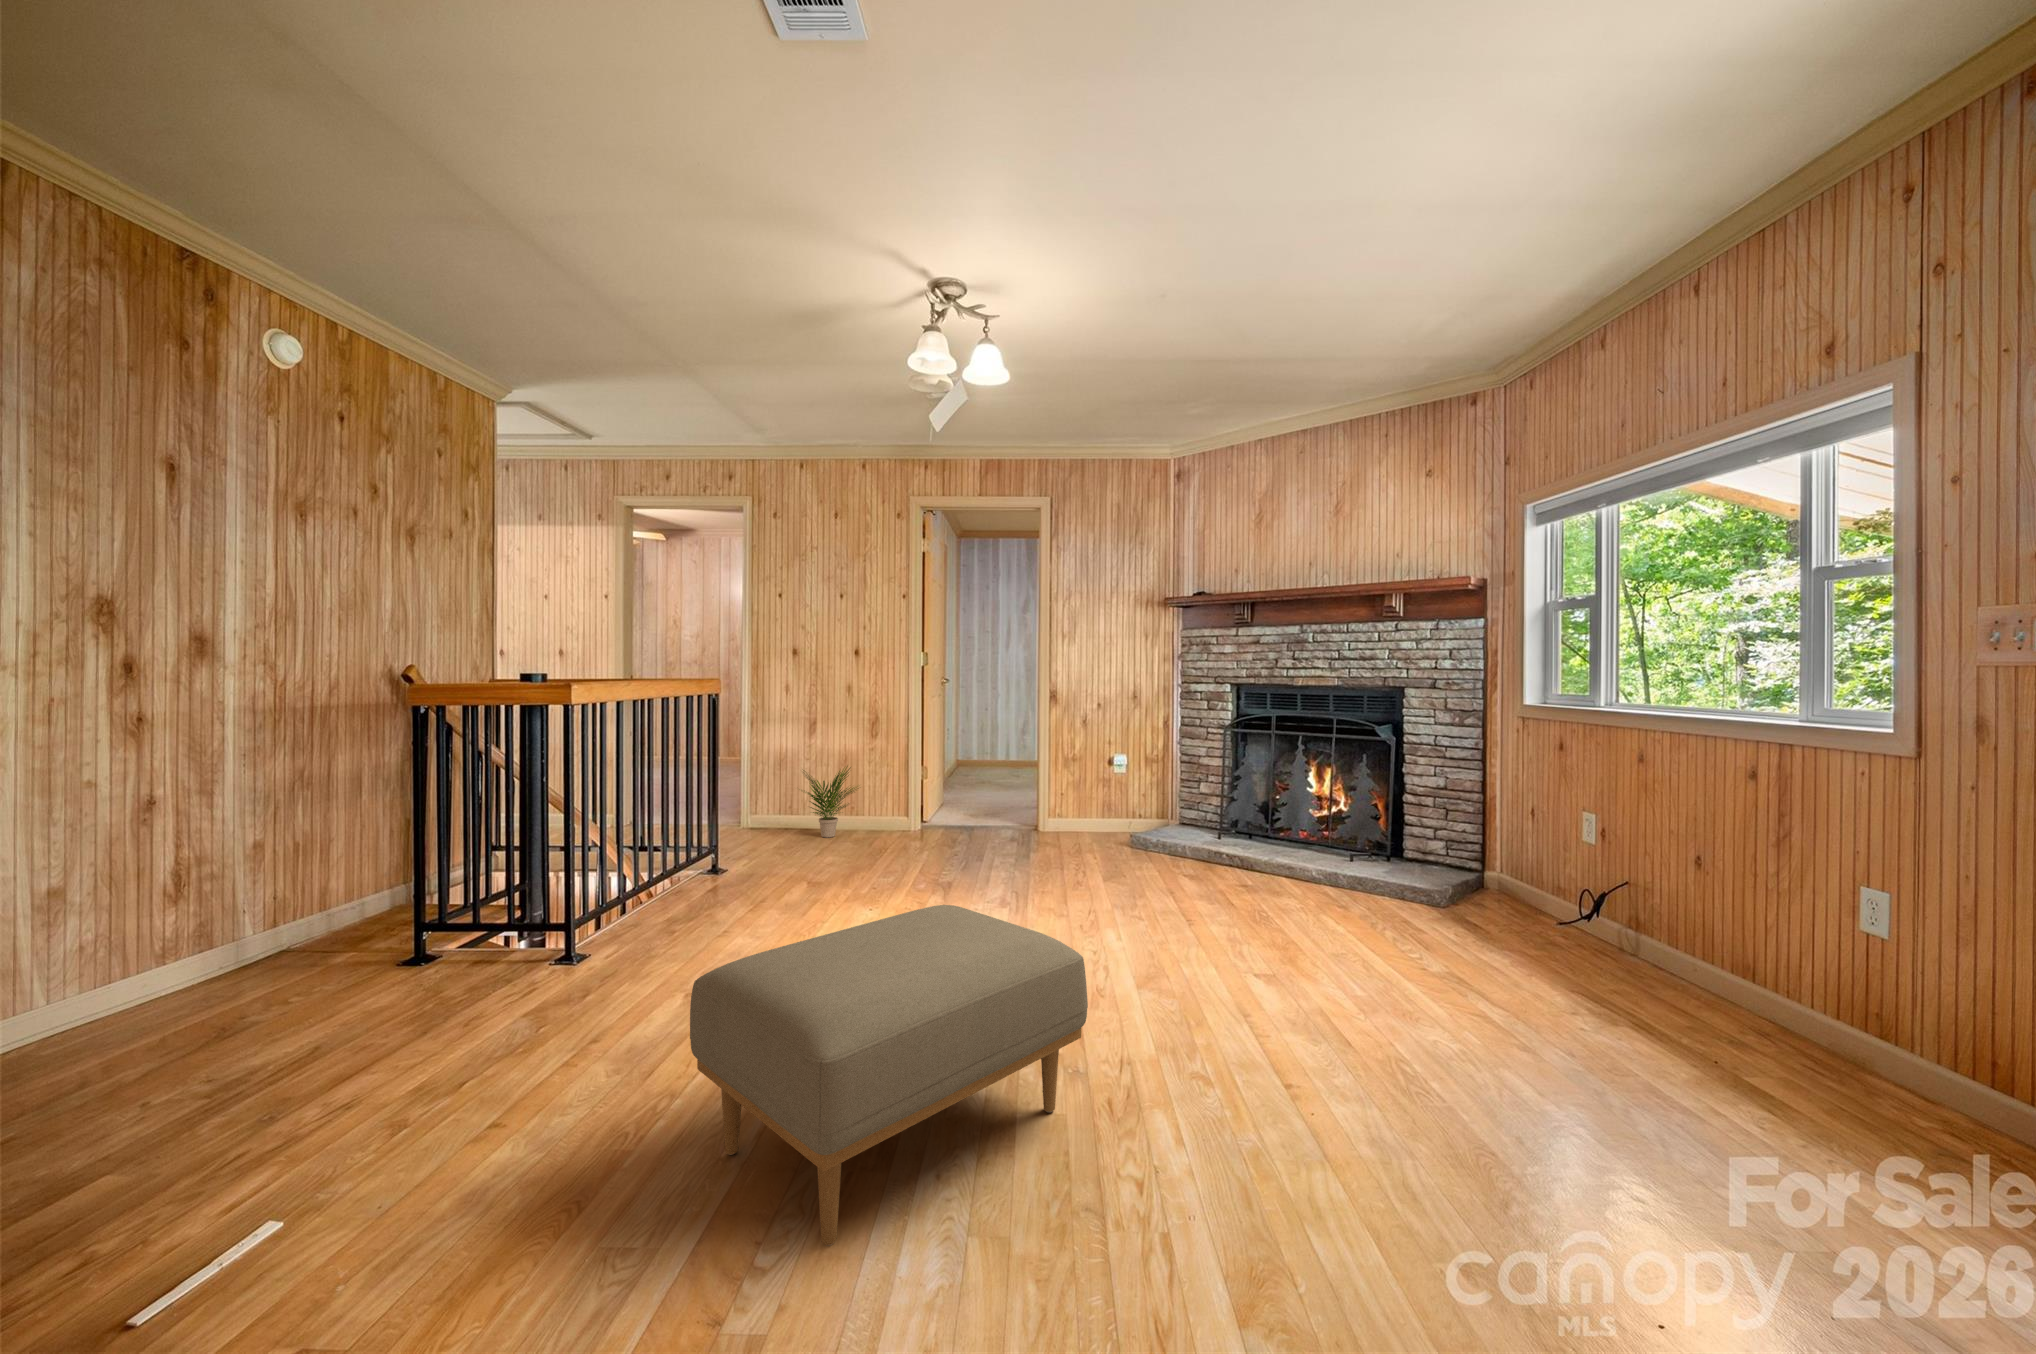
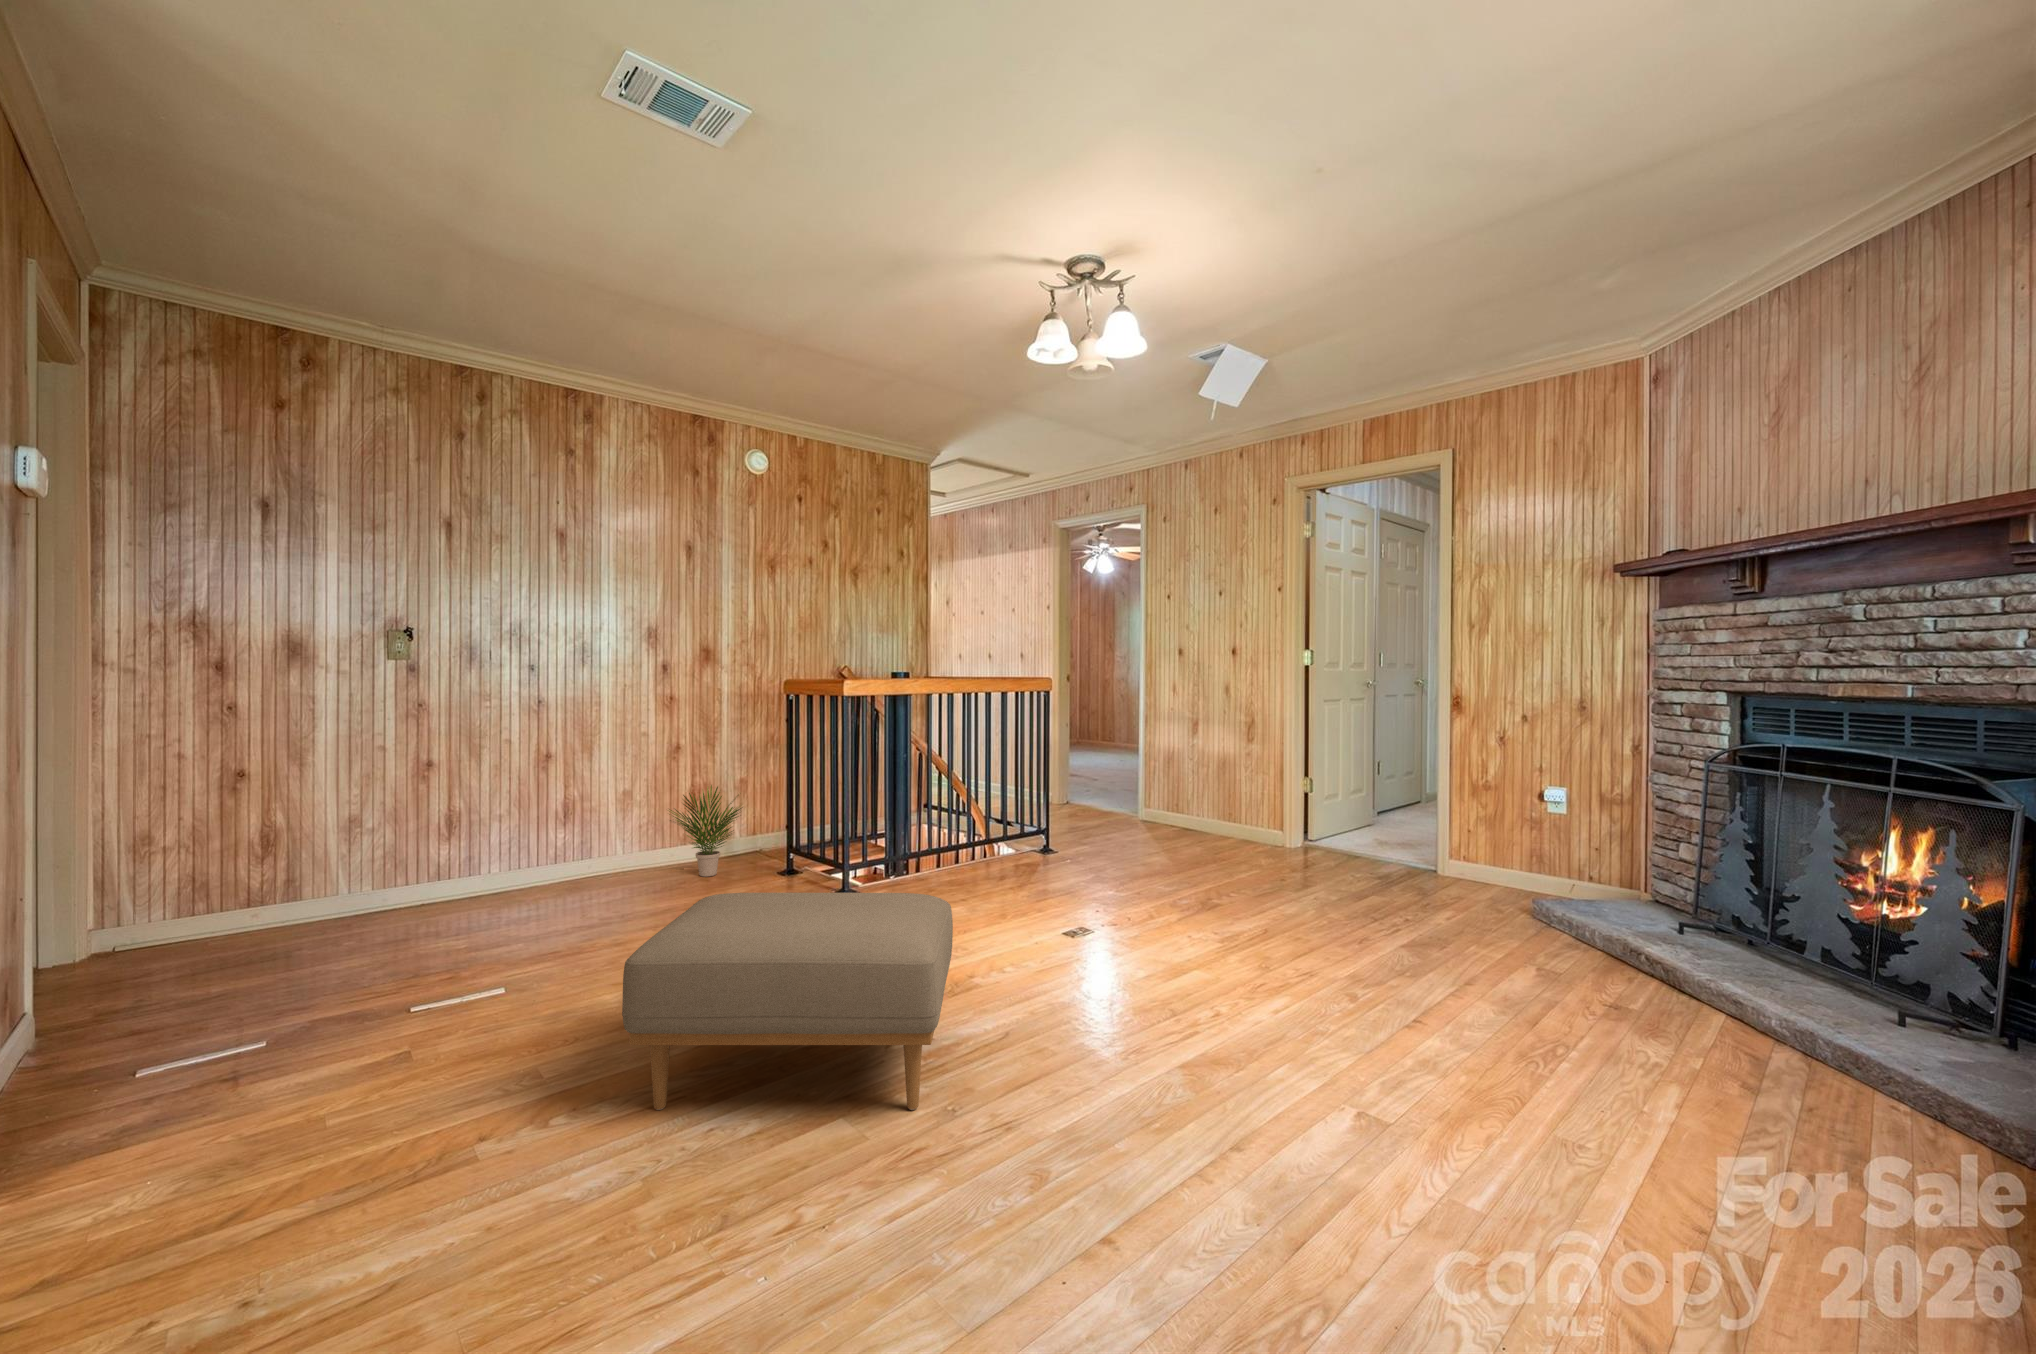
potted plant: present [803,766,855,838] -> present [669,785,741,877]

